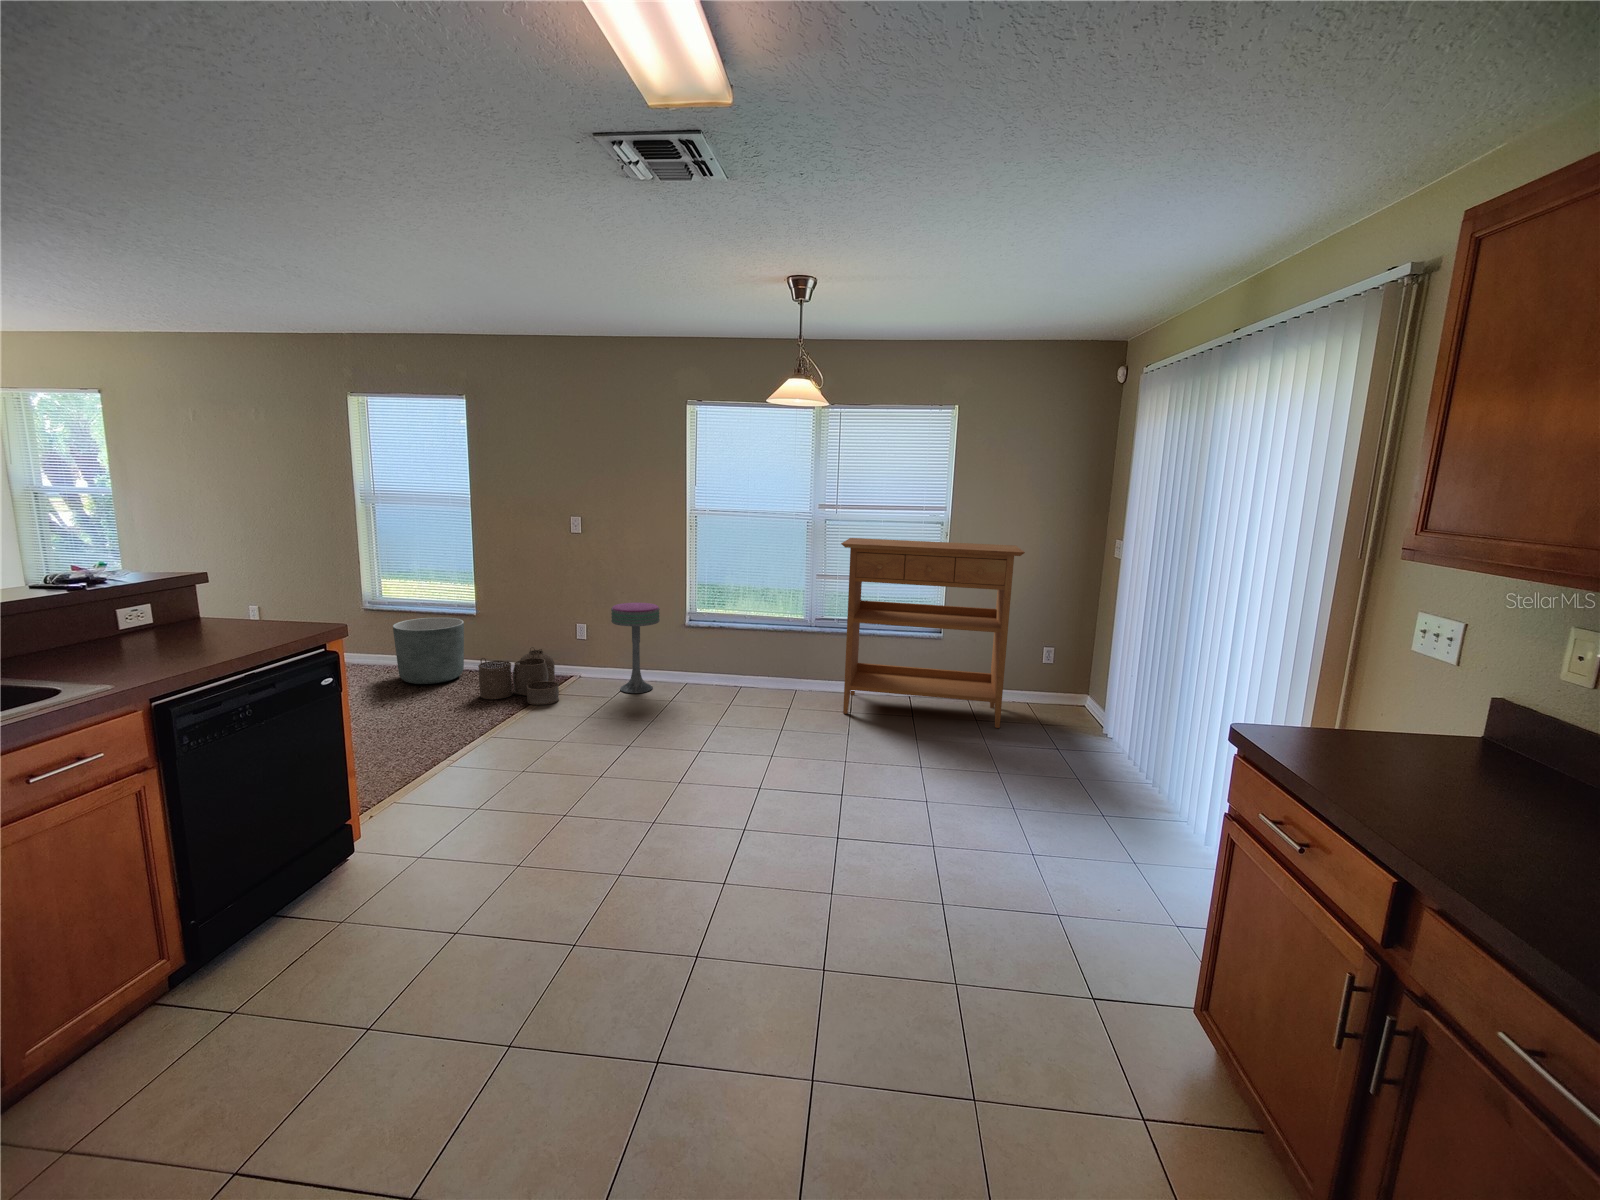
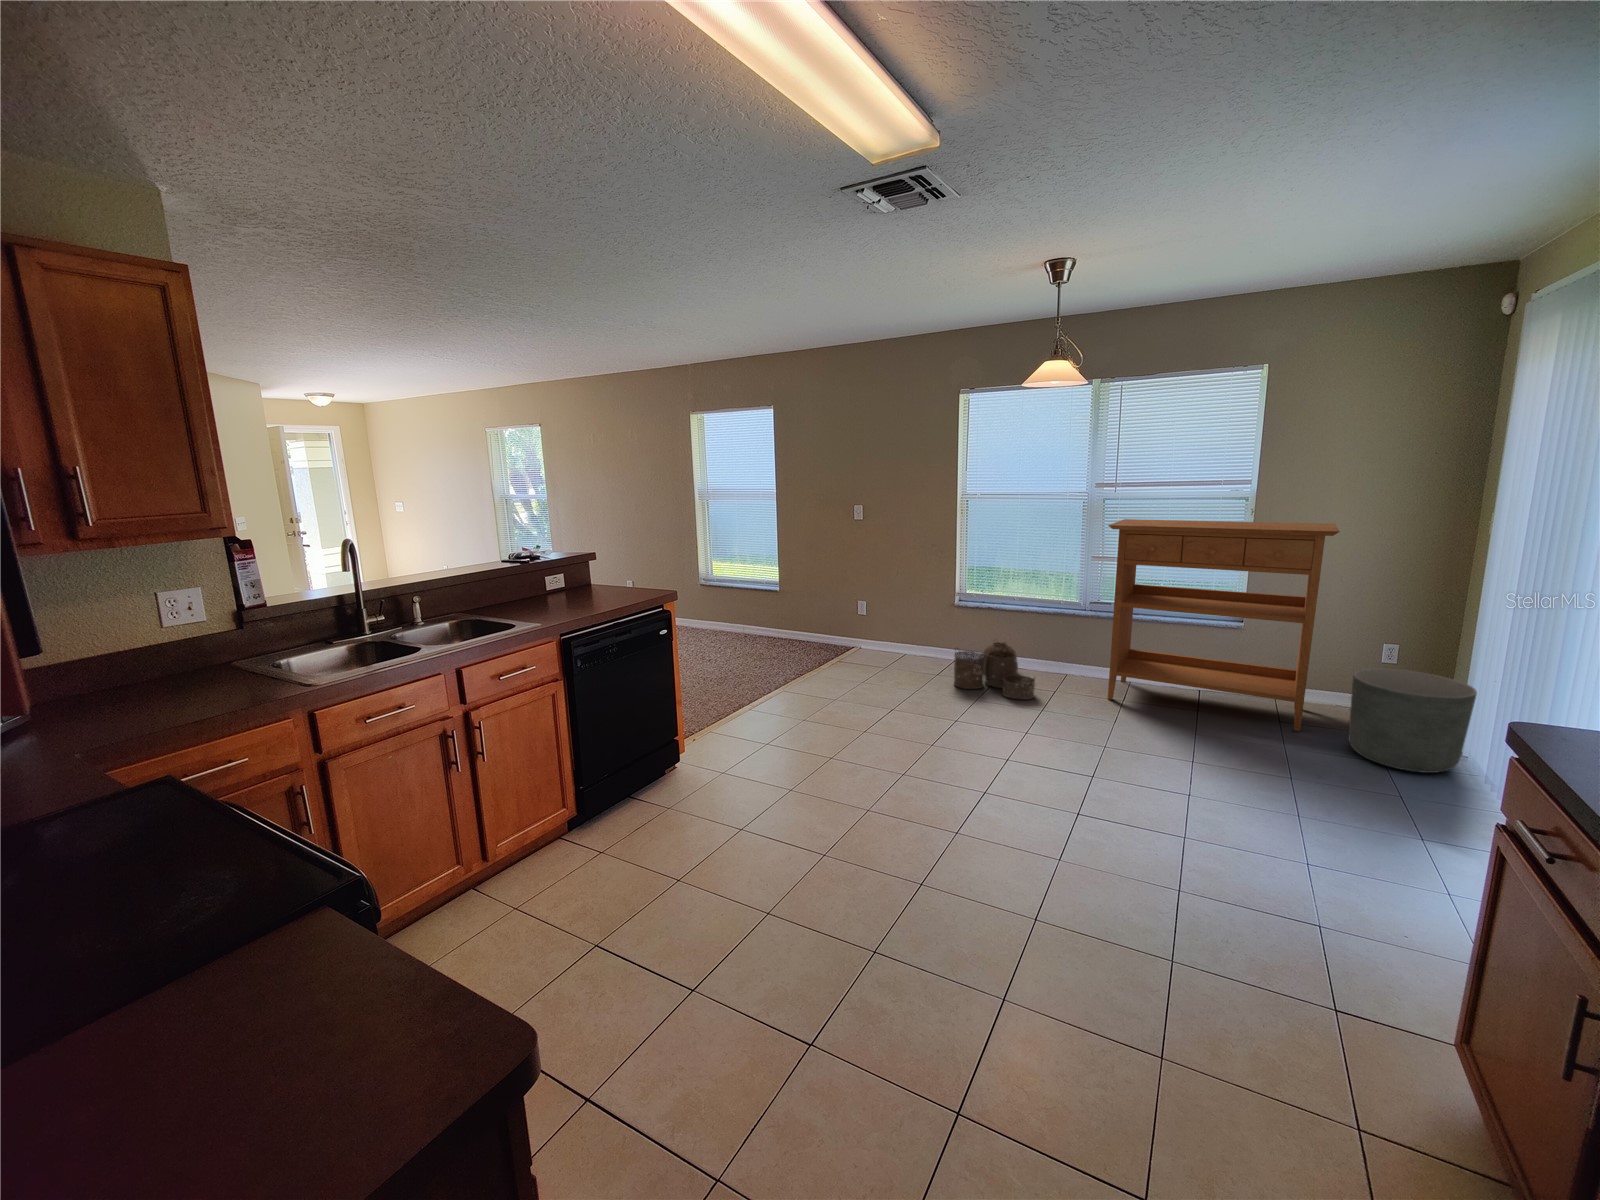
bar stool: present [611,603,660,693] -> none [885,583,928,664]
planter: present [393,617,464,684] -> present [1349,669,1477,773]
woven basket: present [478,647,559,705] -> present [954,642,1035,699]

